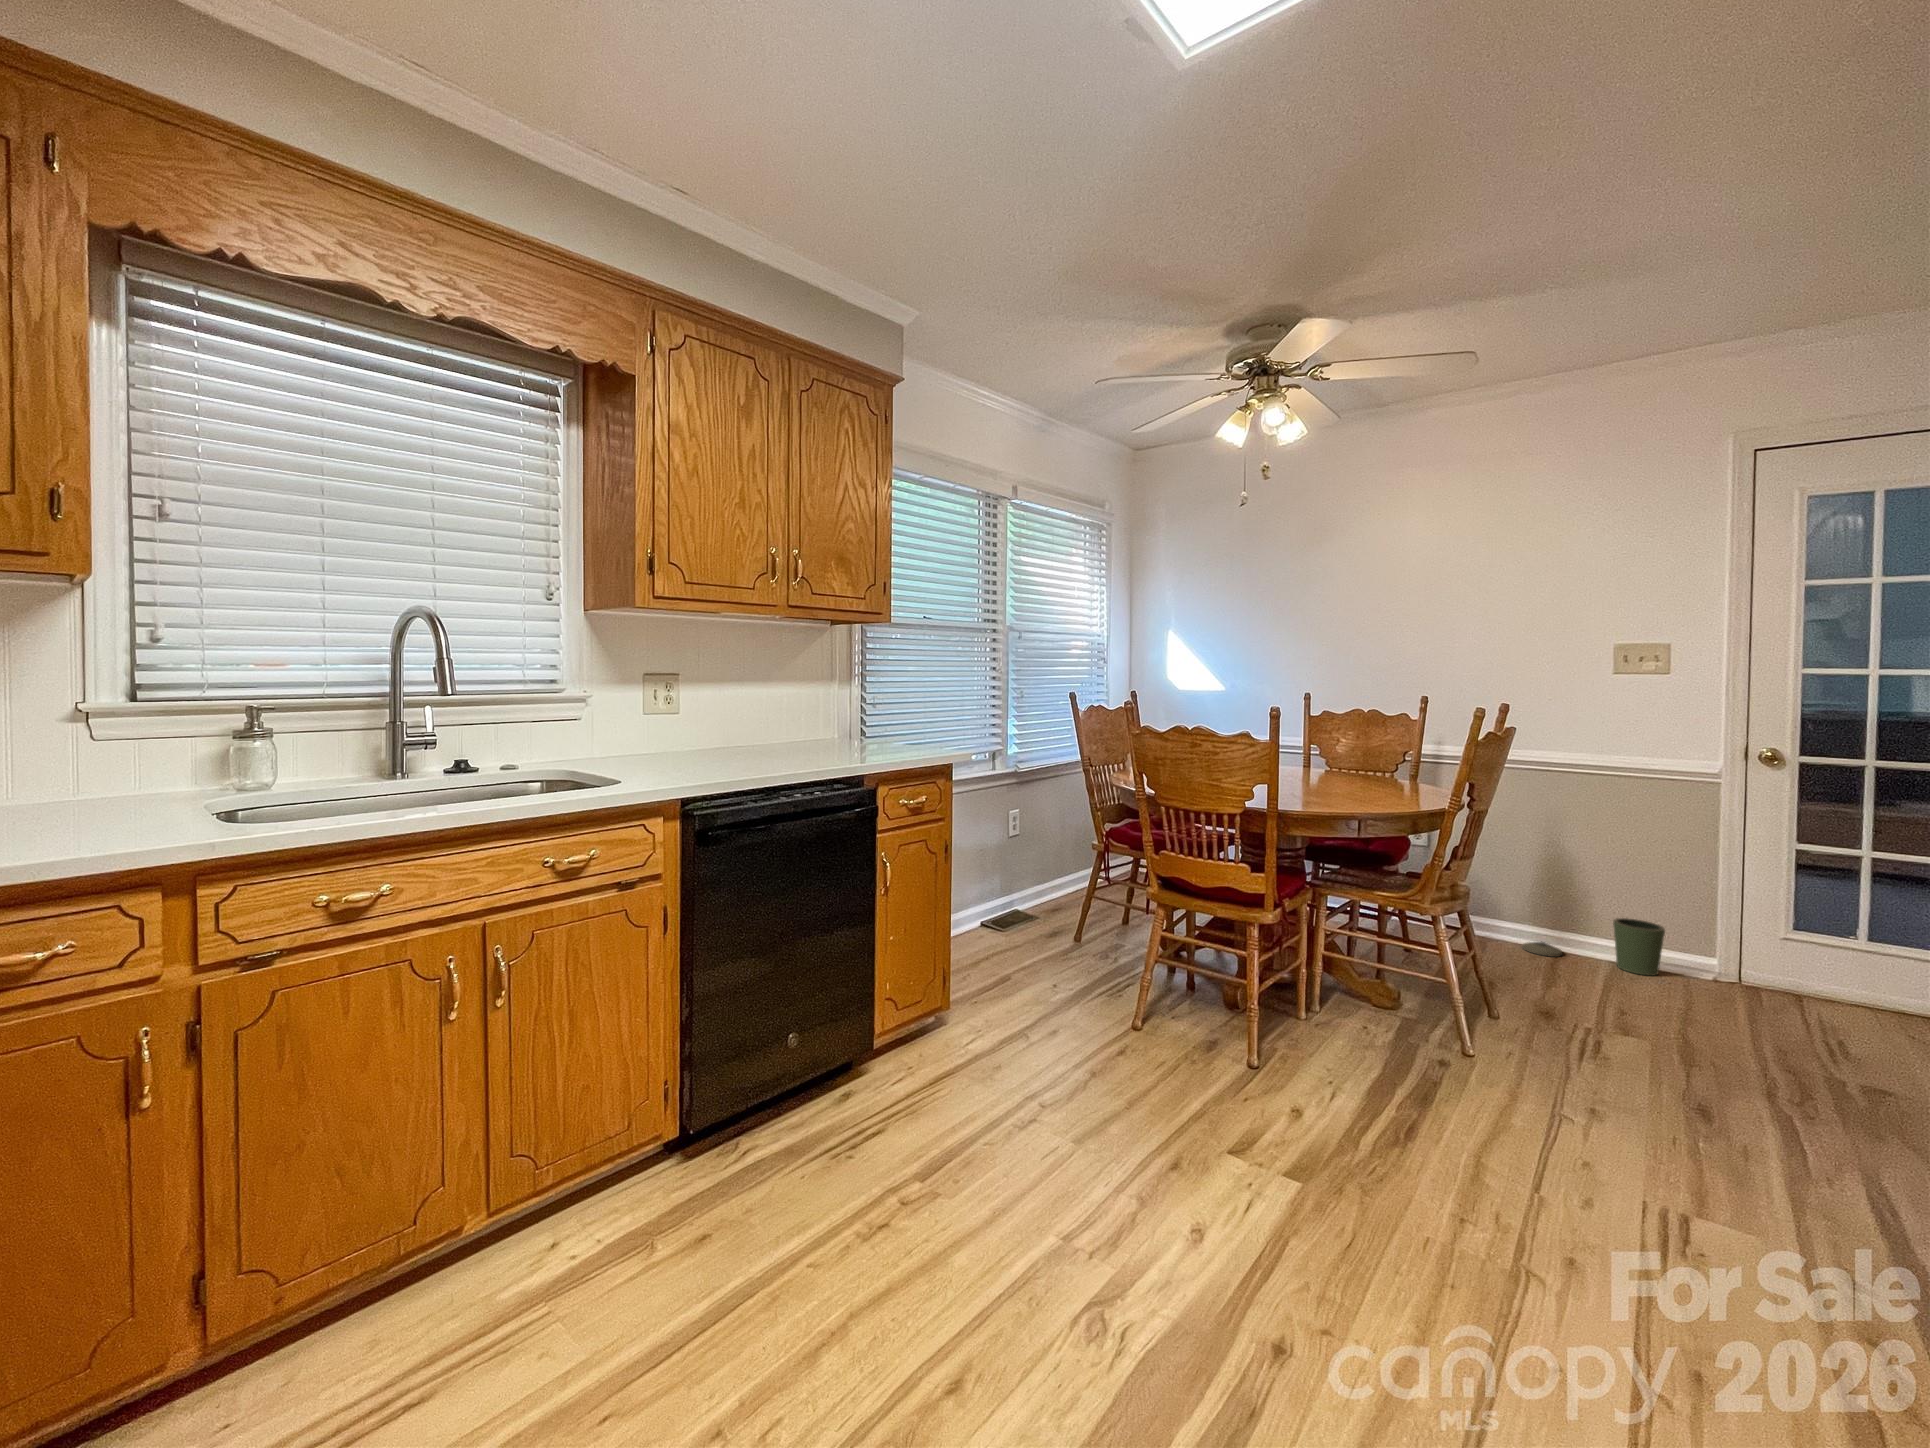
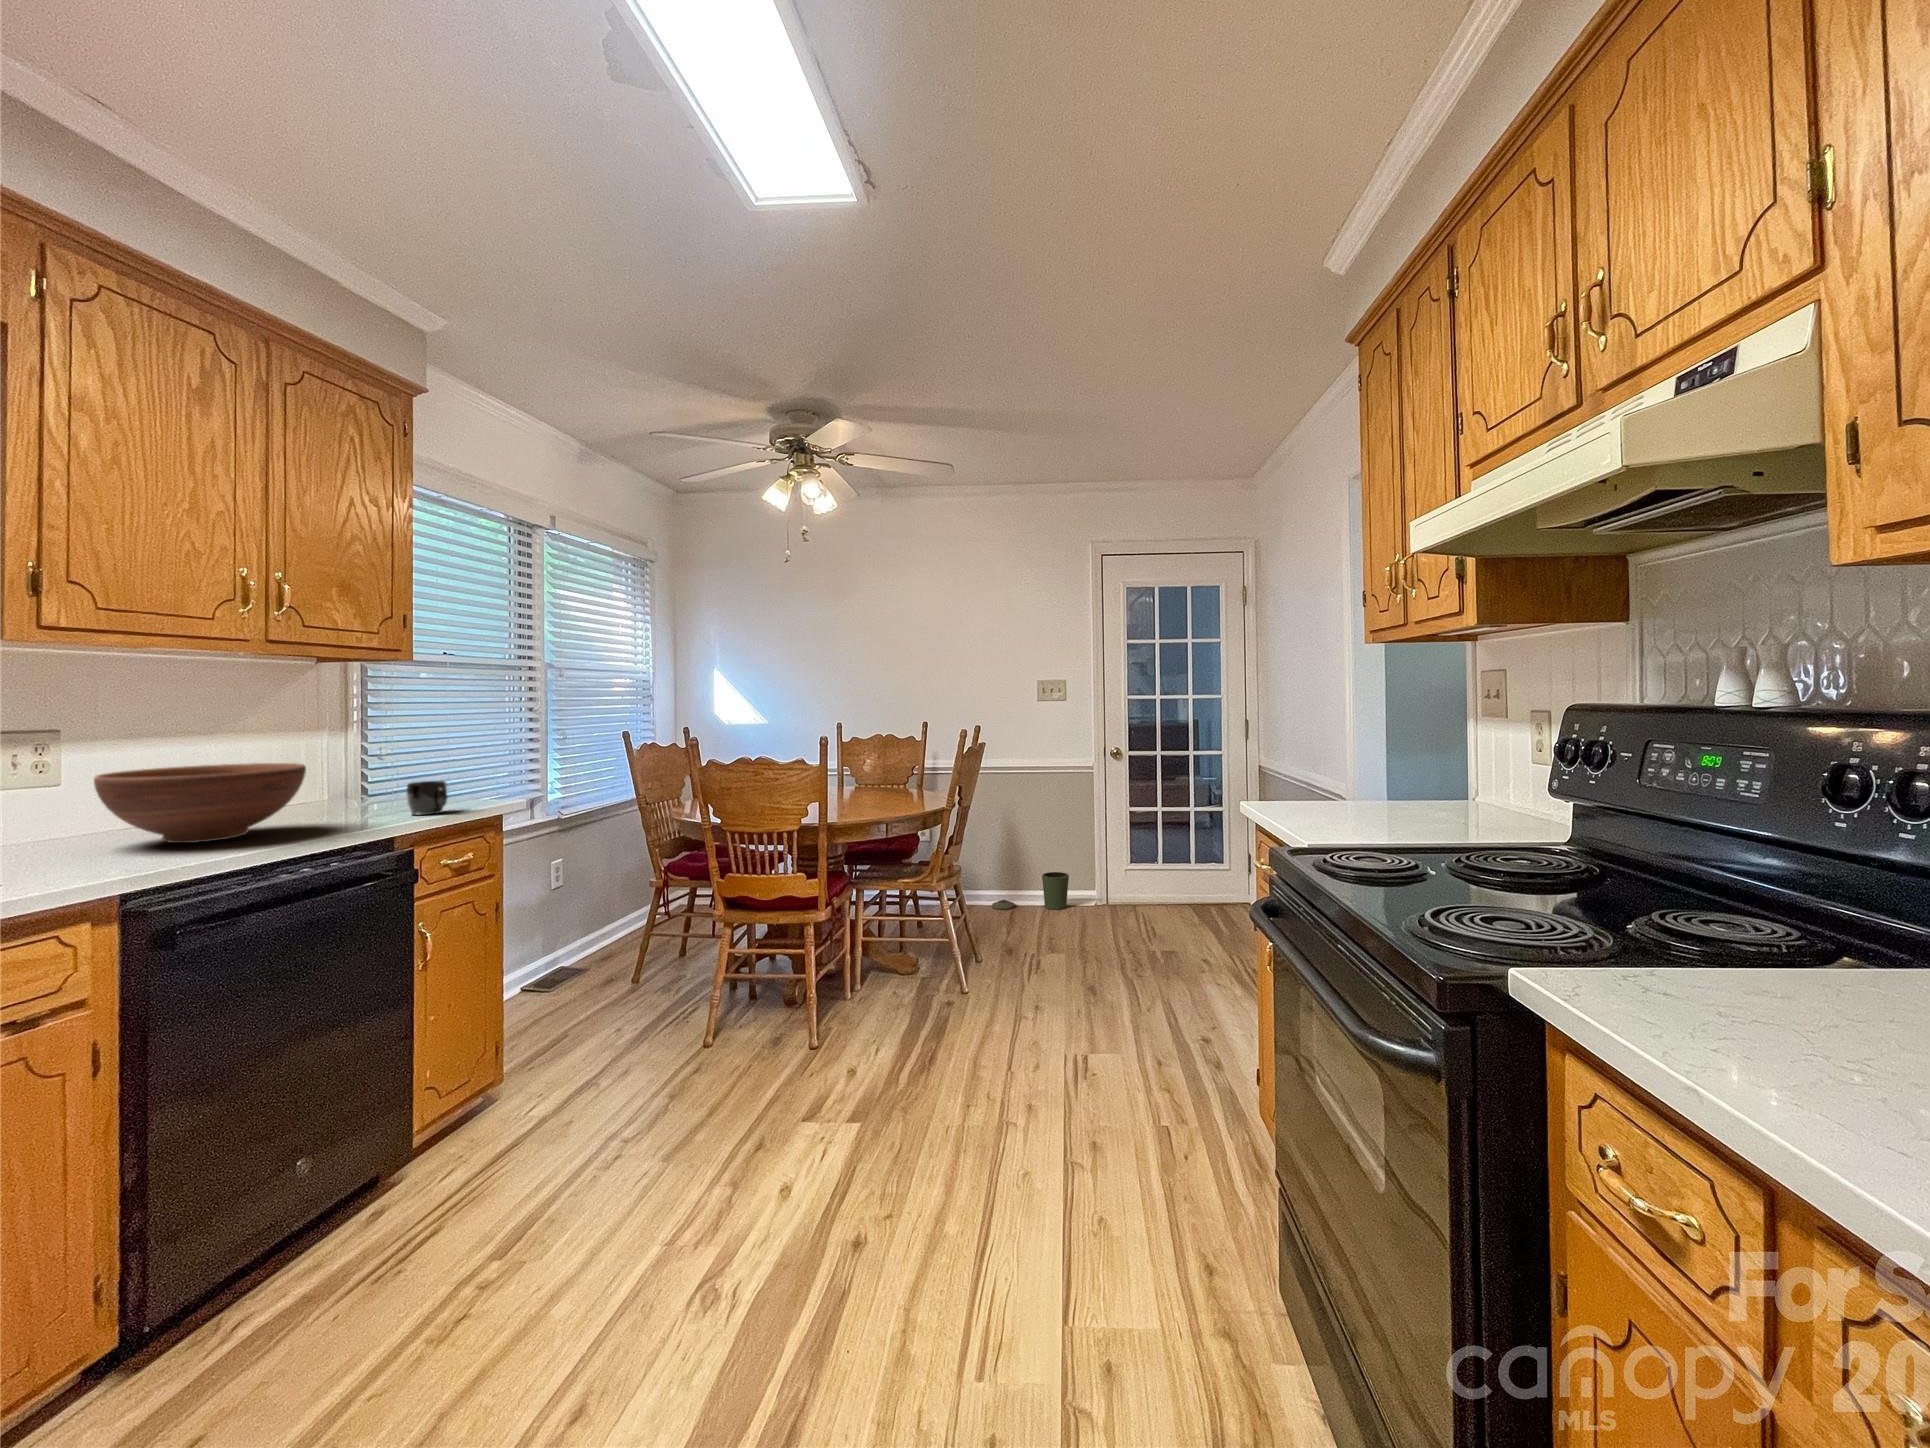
fruit bowl: none [686,703,806,763] -> present [94,763,306,843]
mug: none [877,727,906,757] -> present [406,781,447,815]

